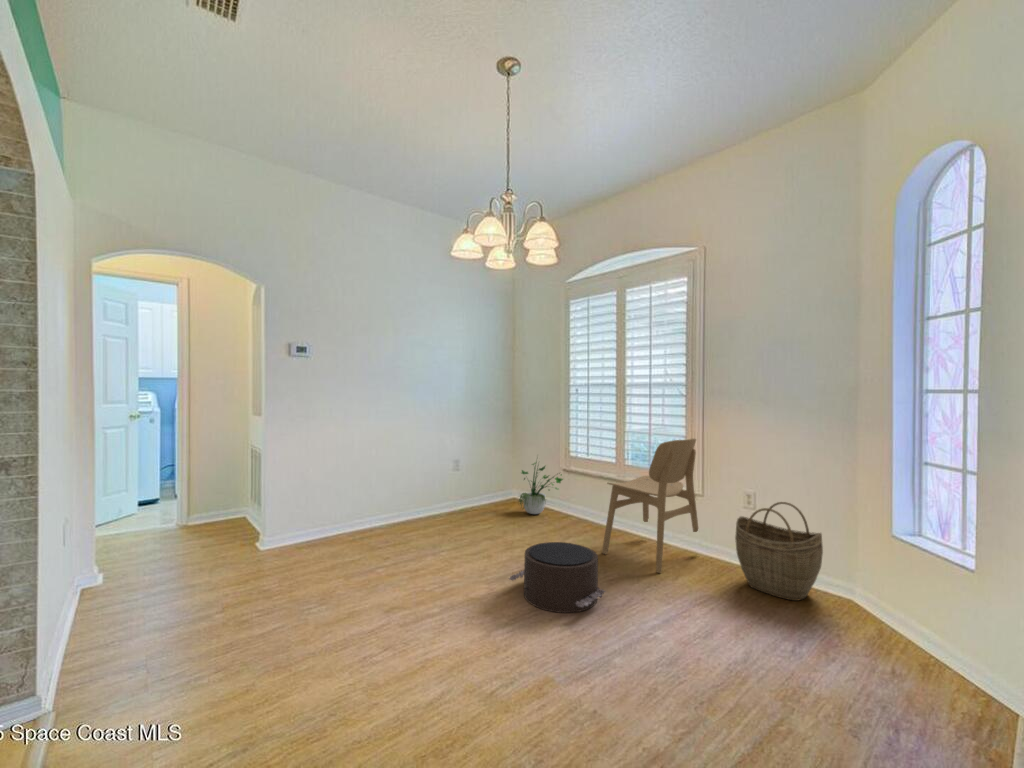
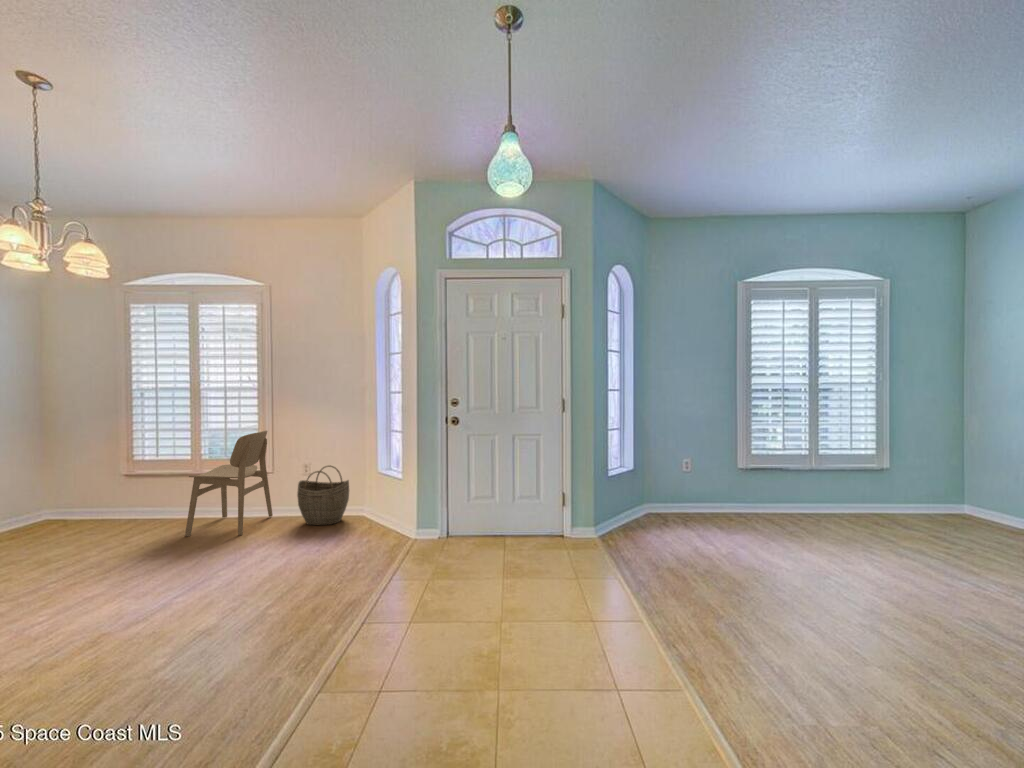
potted plant: present [519,462,563,514] -> none [64,459,130,527]
pouf: present [509,542,606,613] -> none [96,529,201,586]

